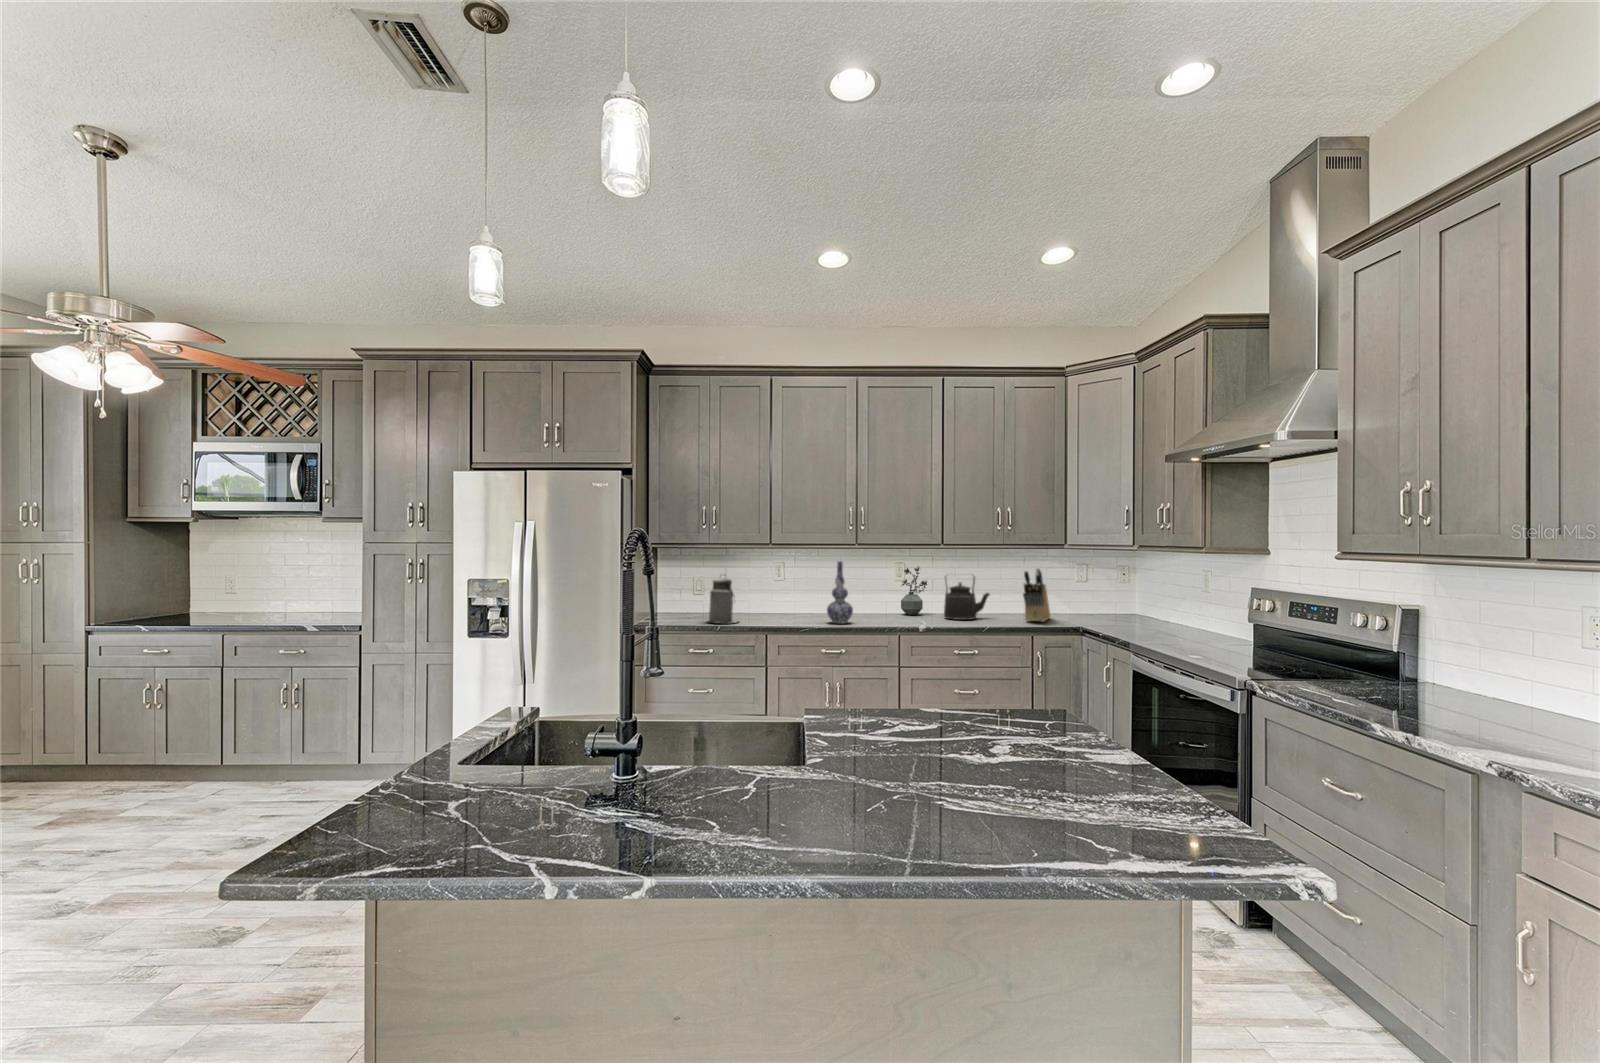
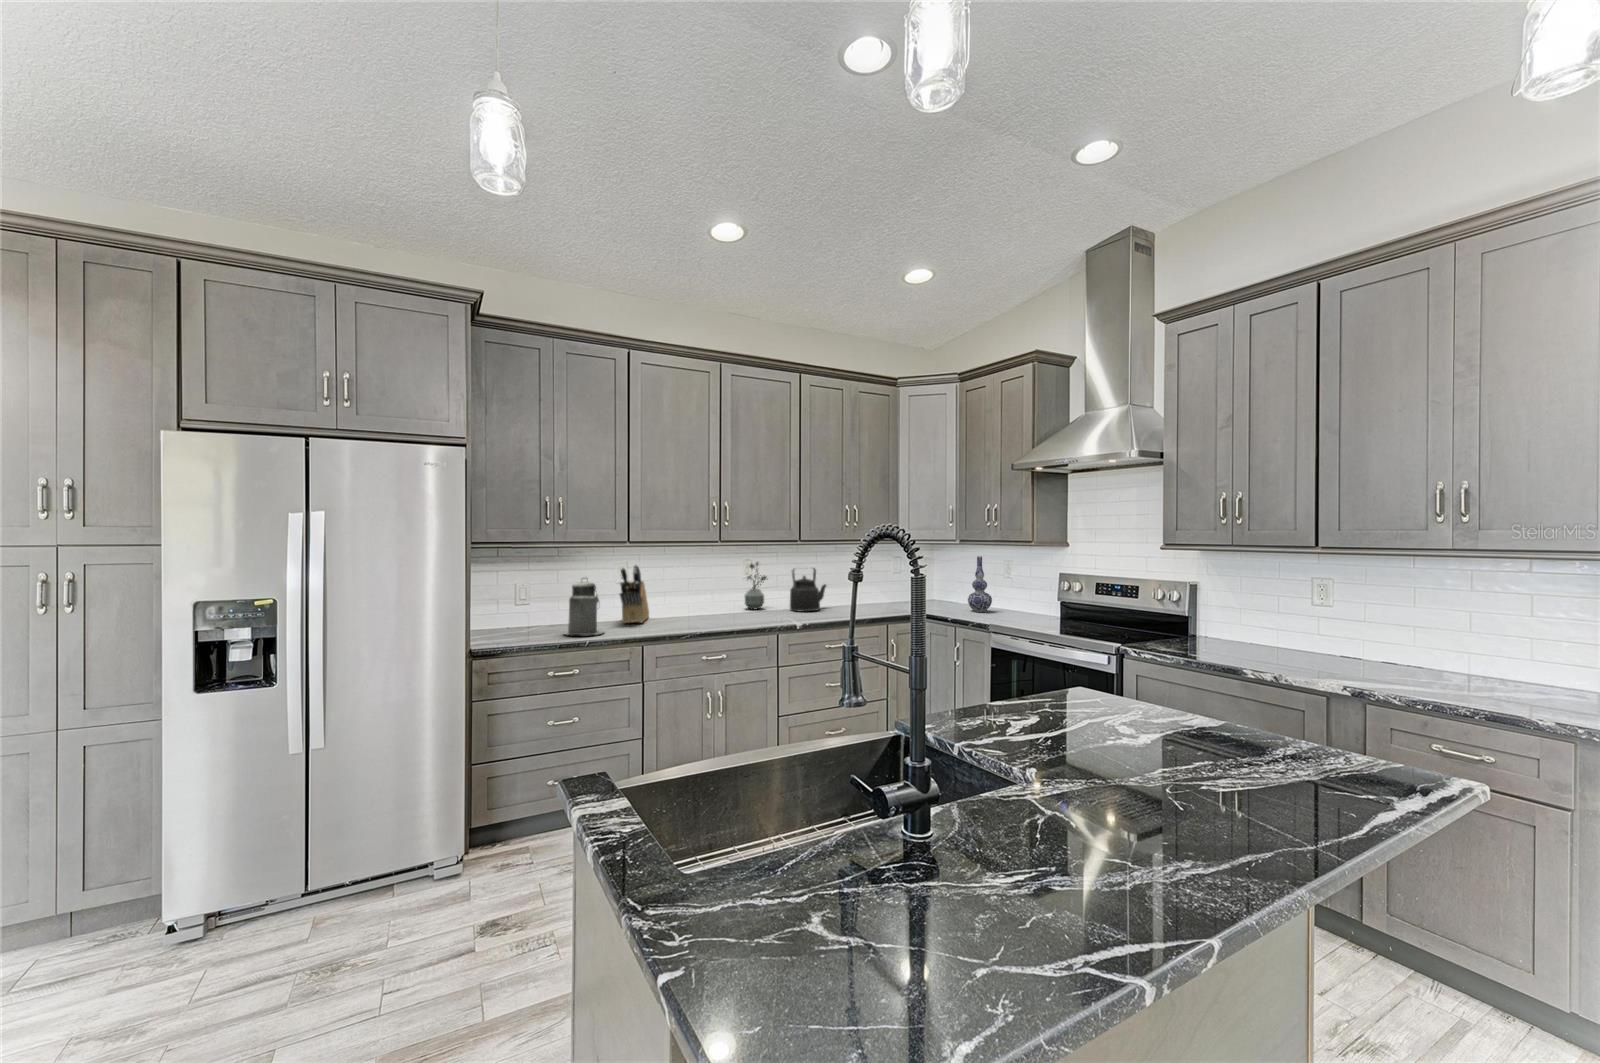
vase: present [827,561,853,623] -> present [968,556,992,612]
knife block: present [1023,568,1050,622] -> present [620,565,649,623]

